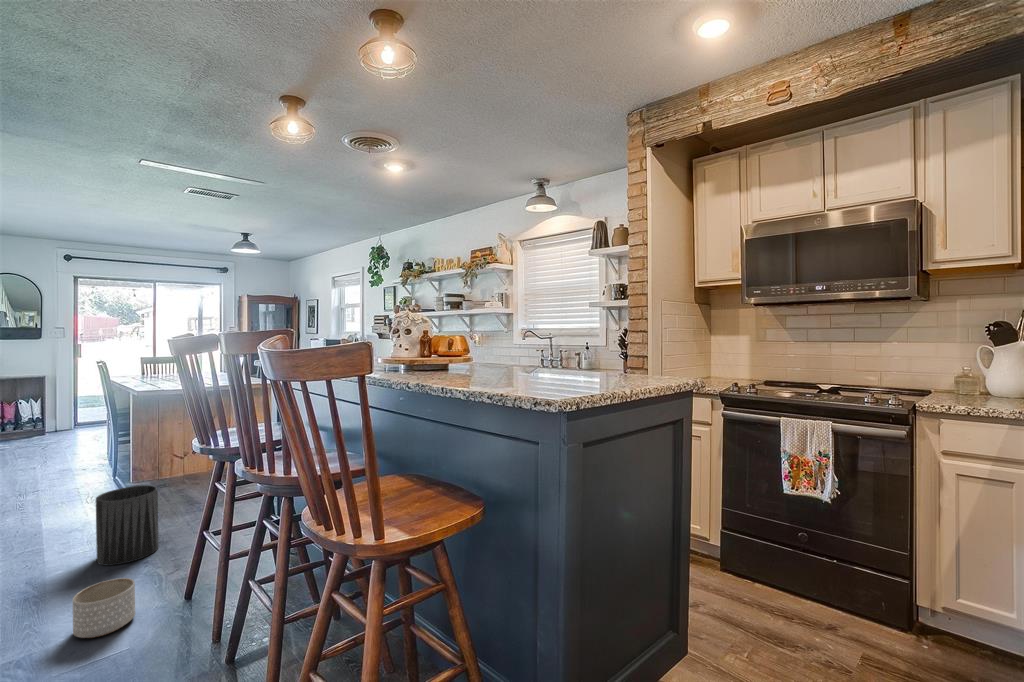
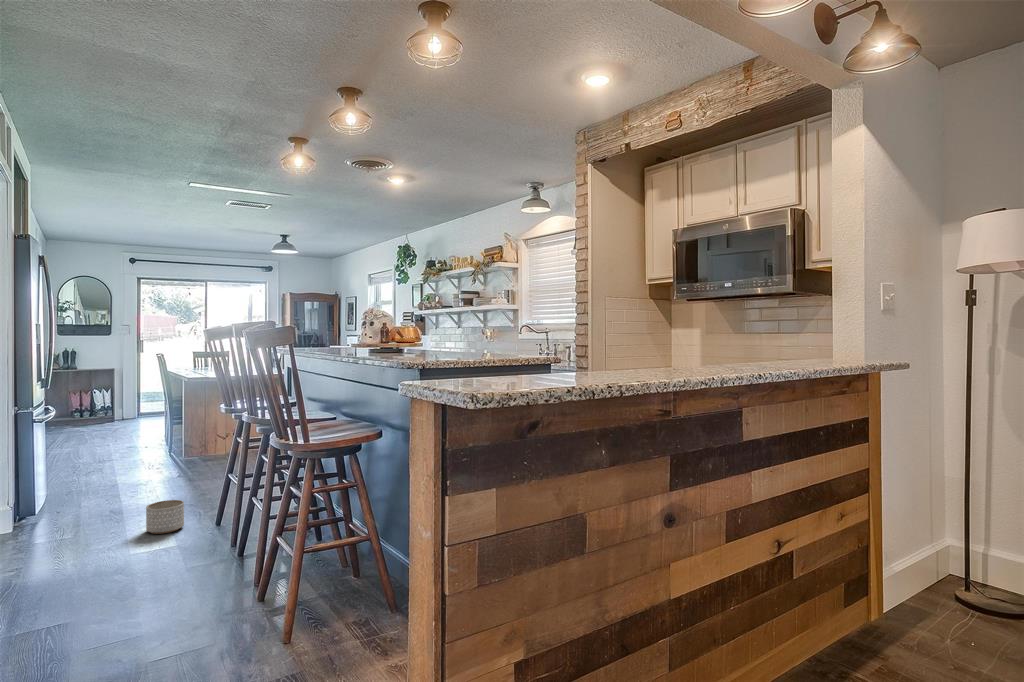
trash can: present [96,485,159,566] -> none [159,447,201,503]

